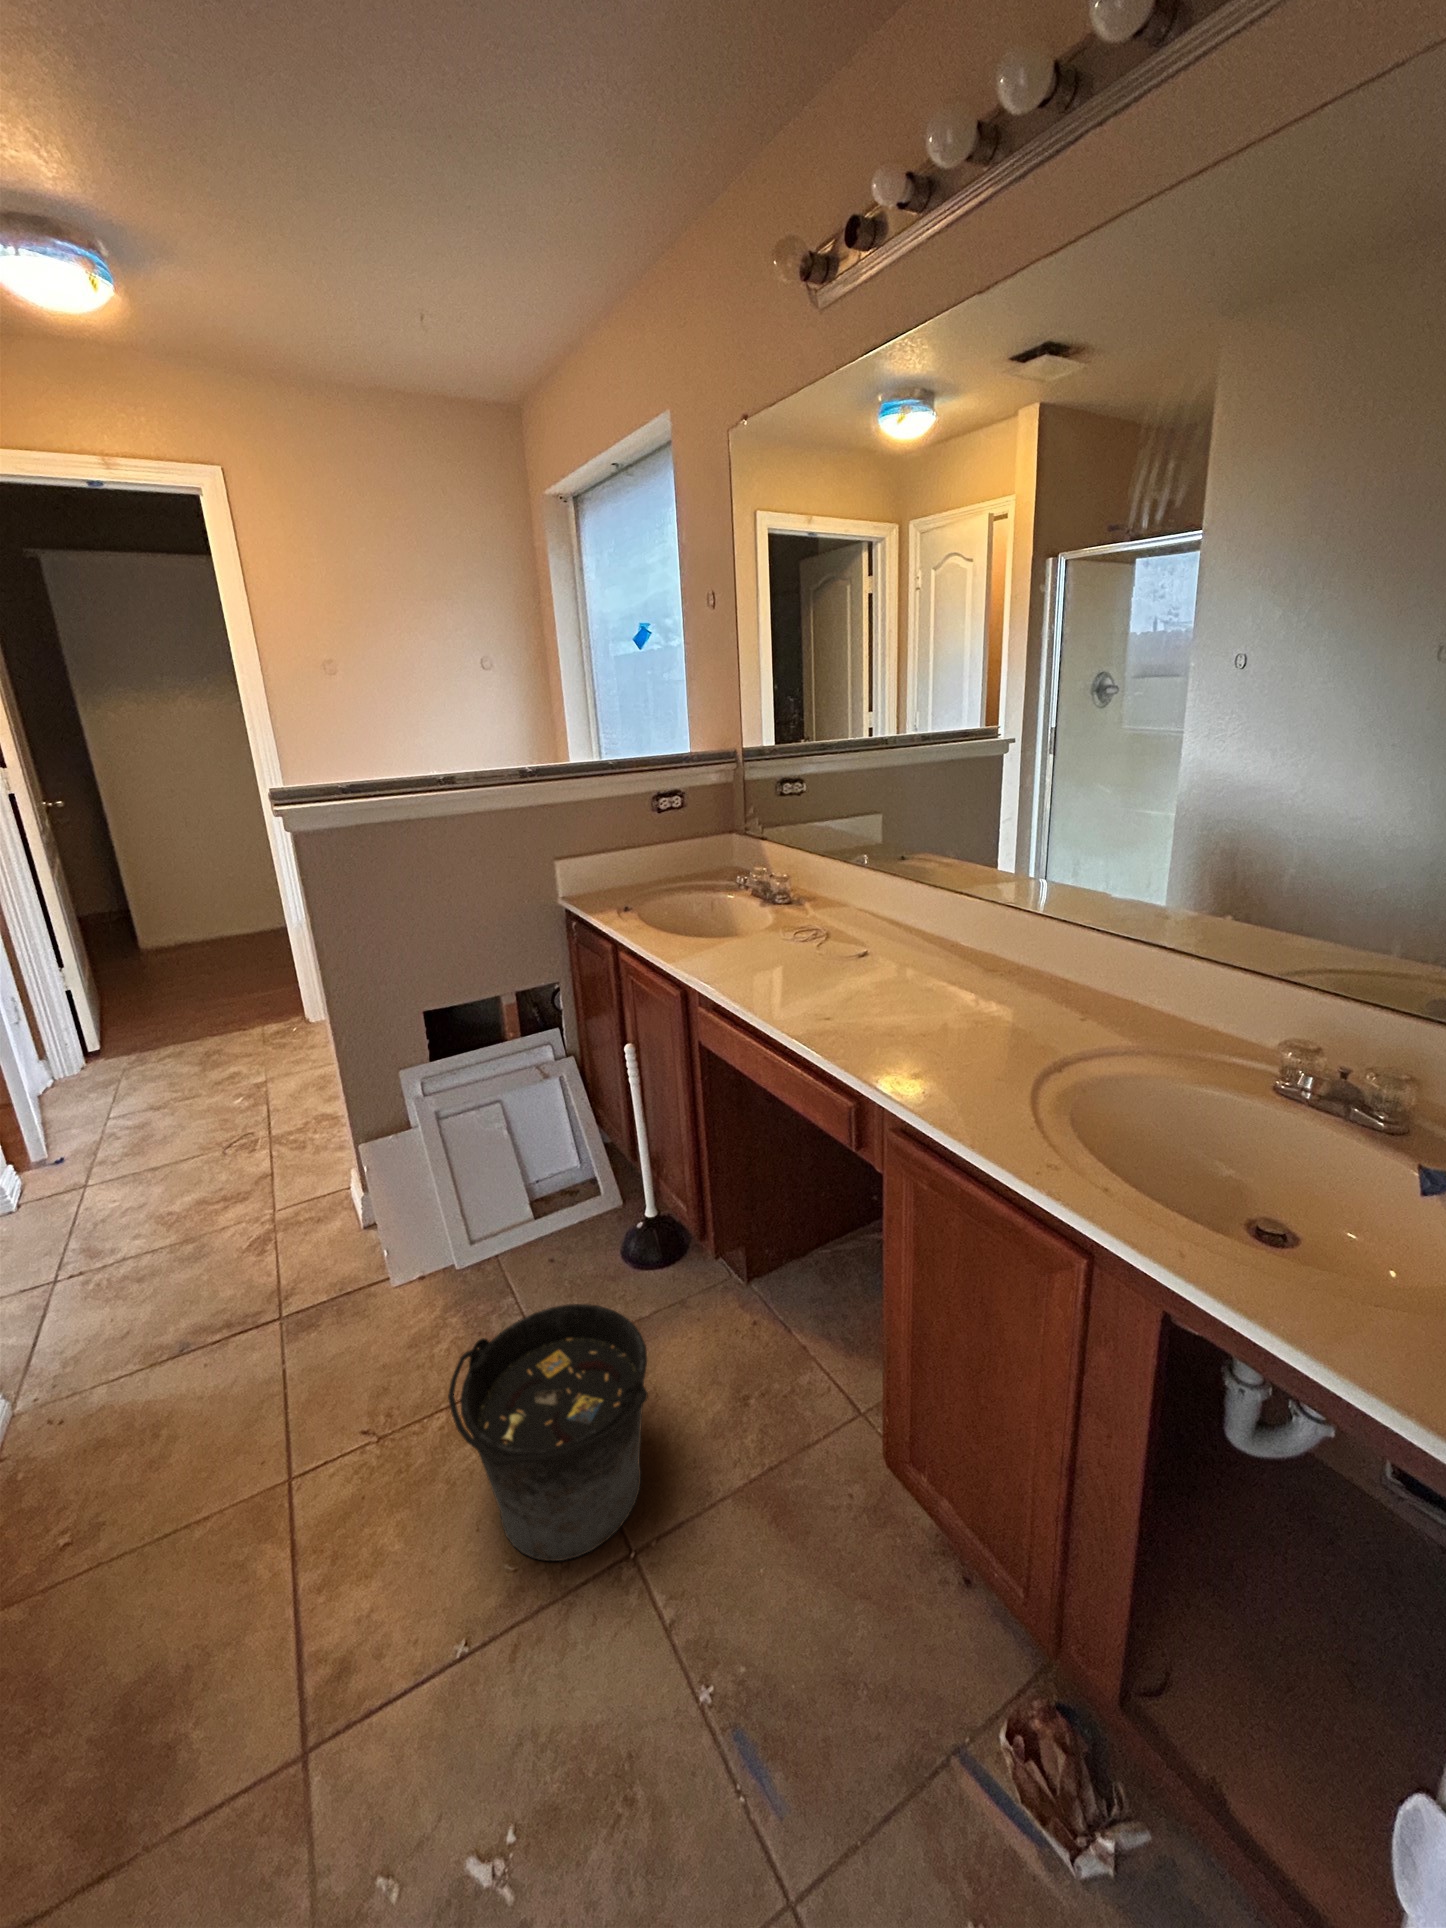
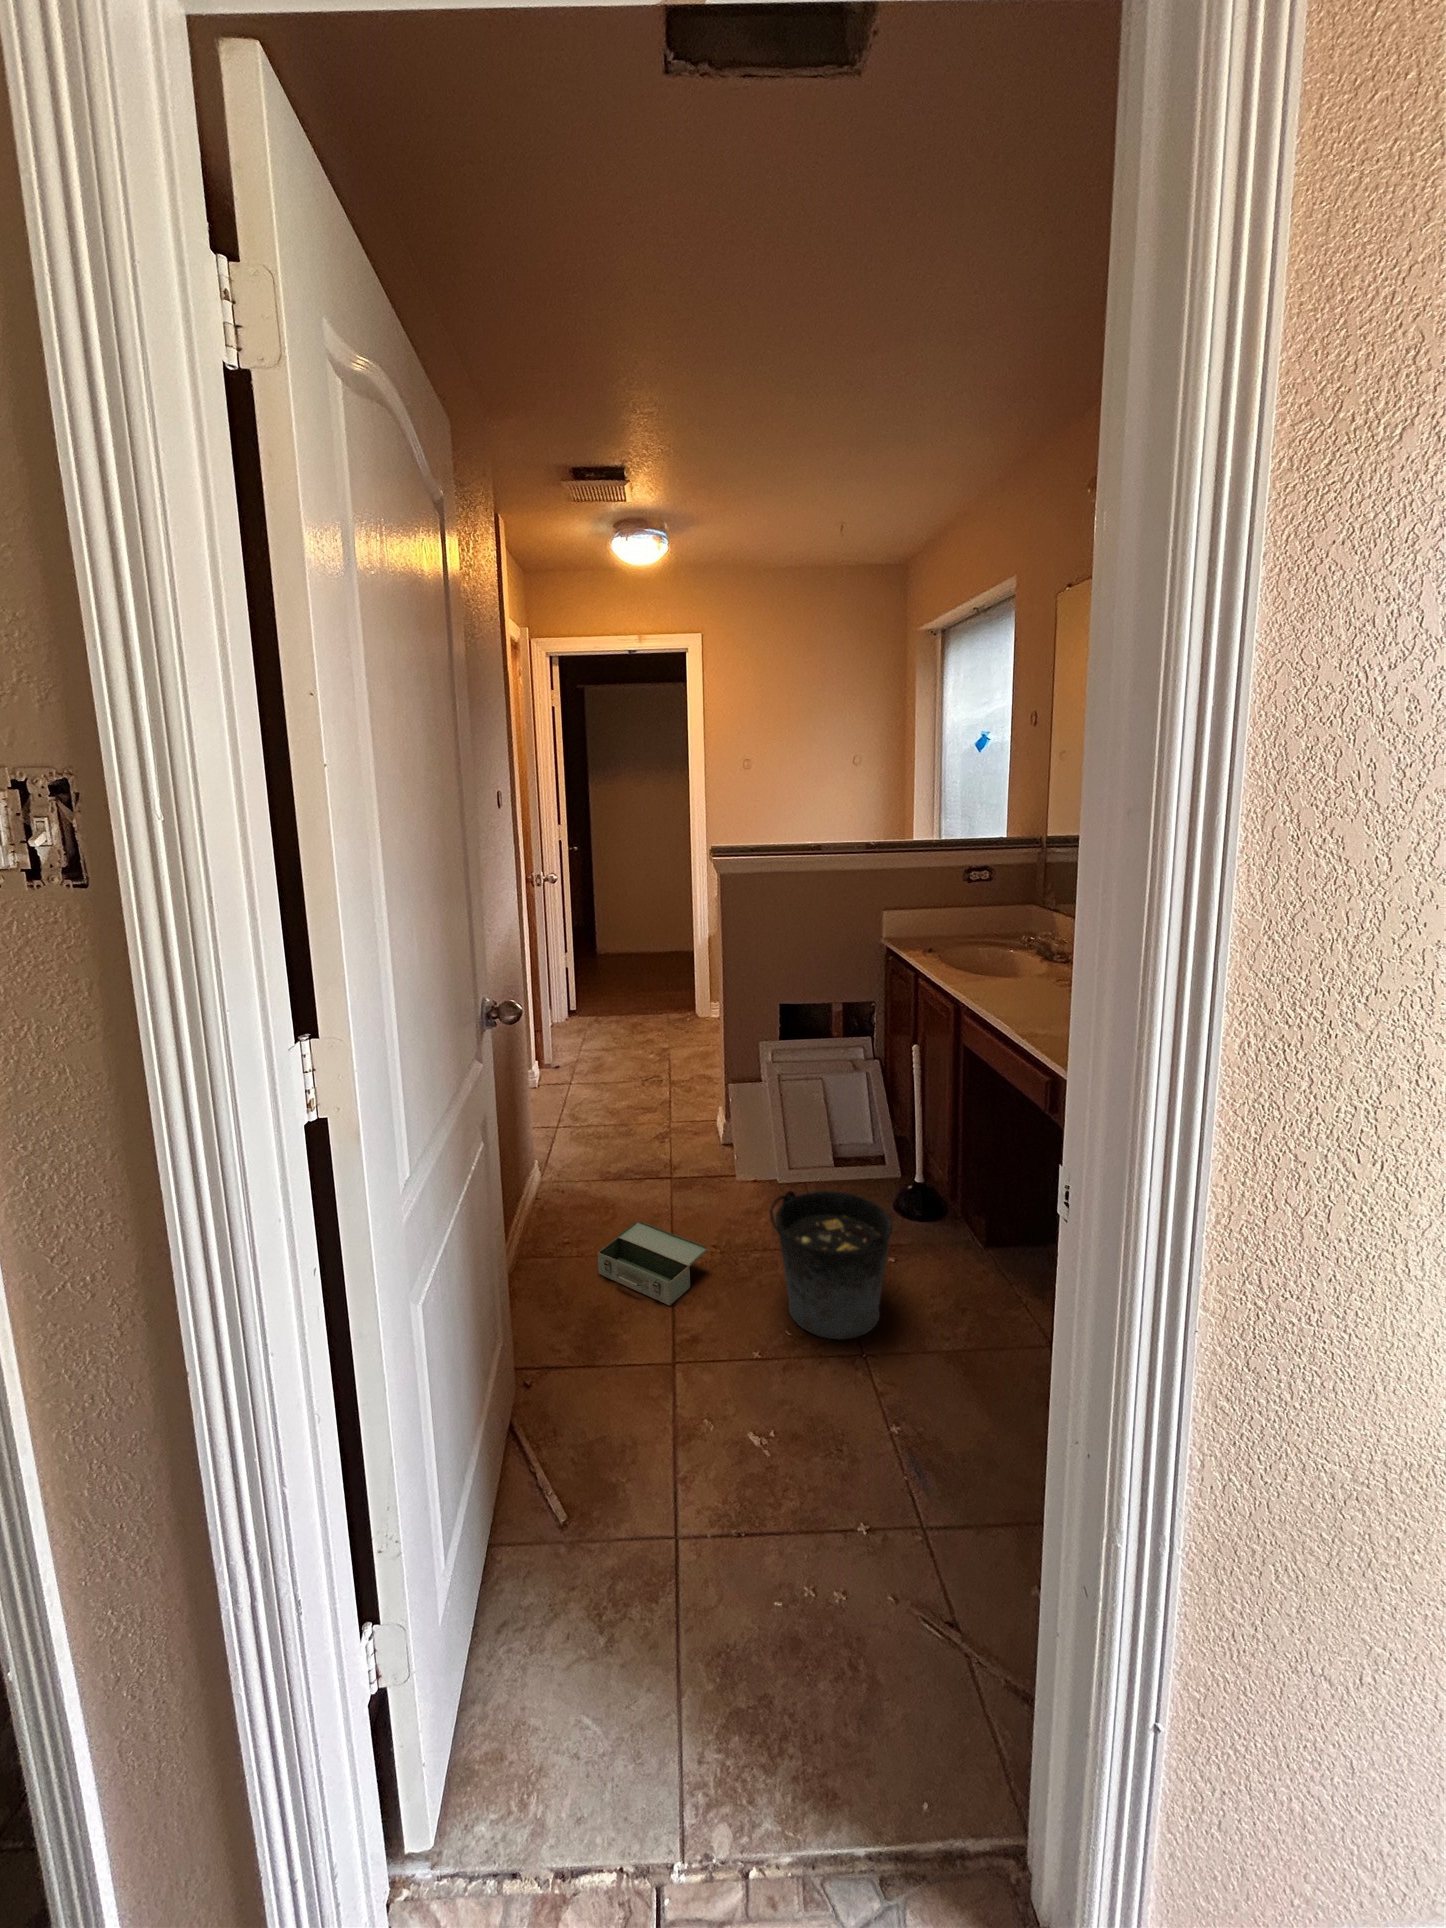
toolbox: none [117,1462,349,1627] -> present [598,1222,708,1306]

